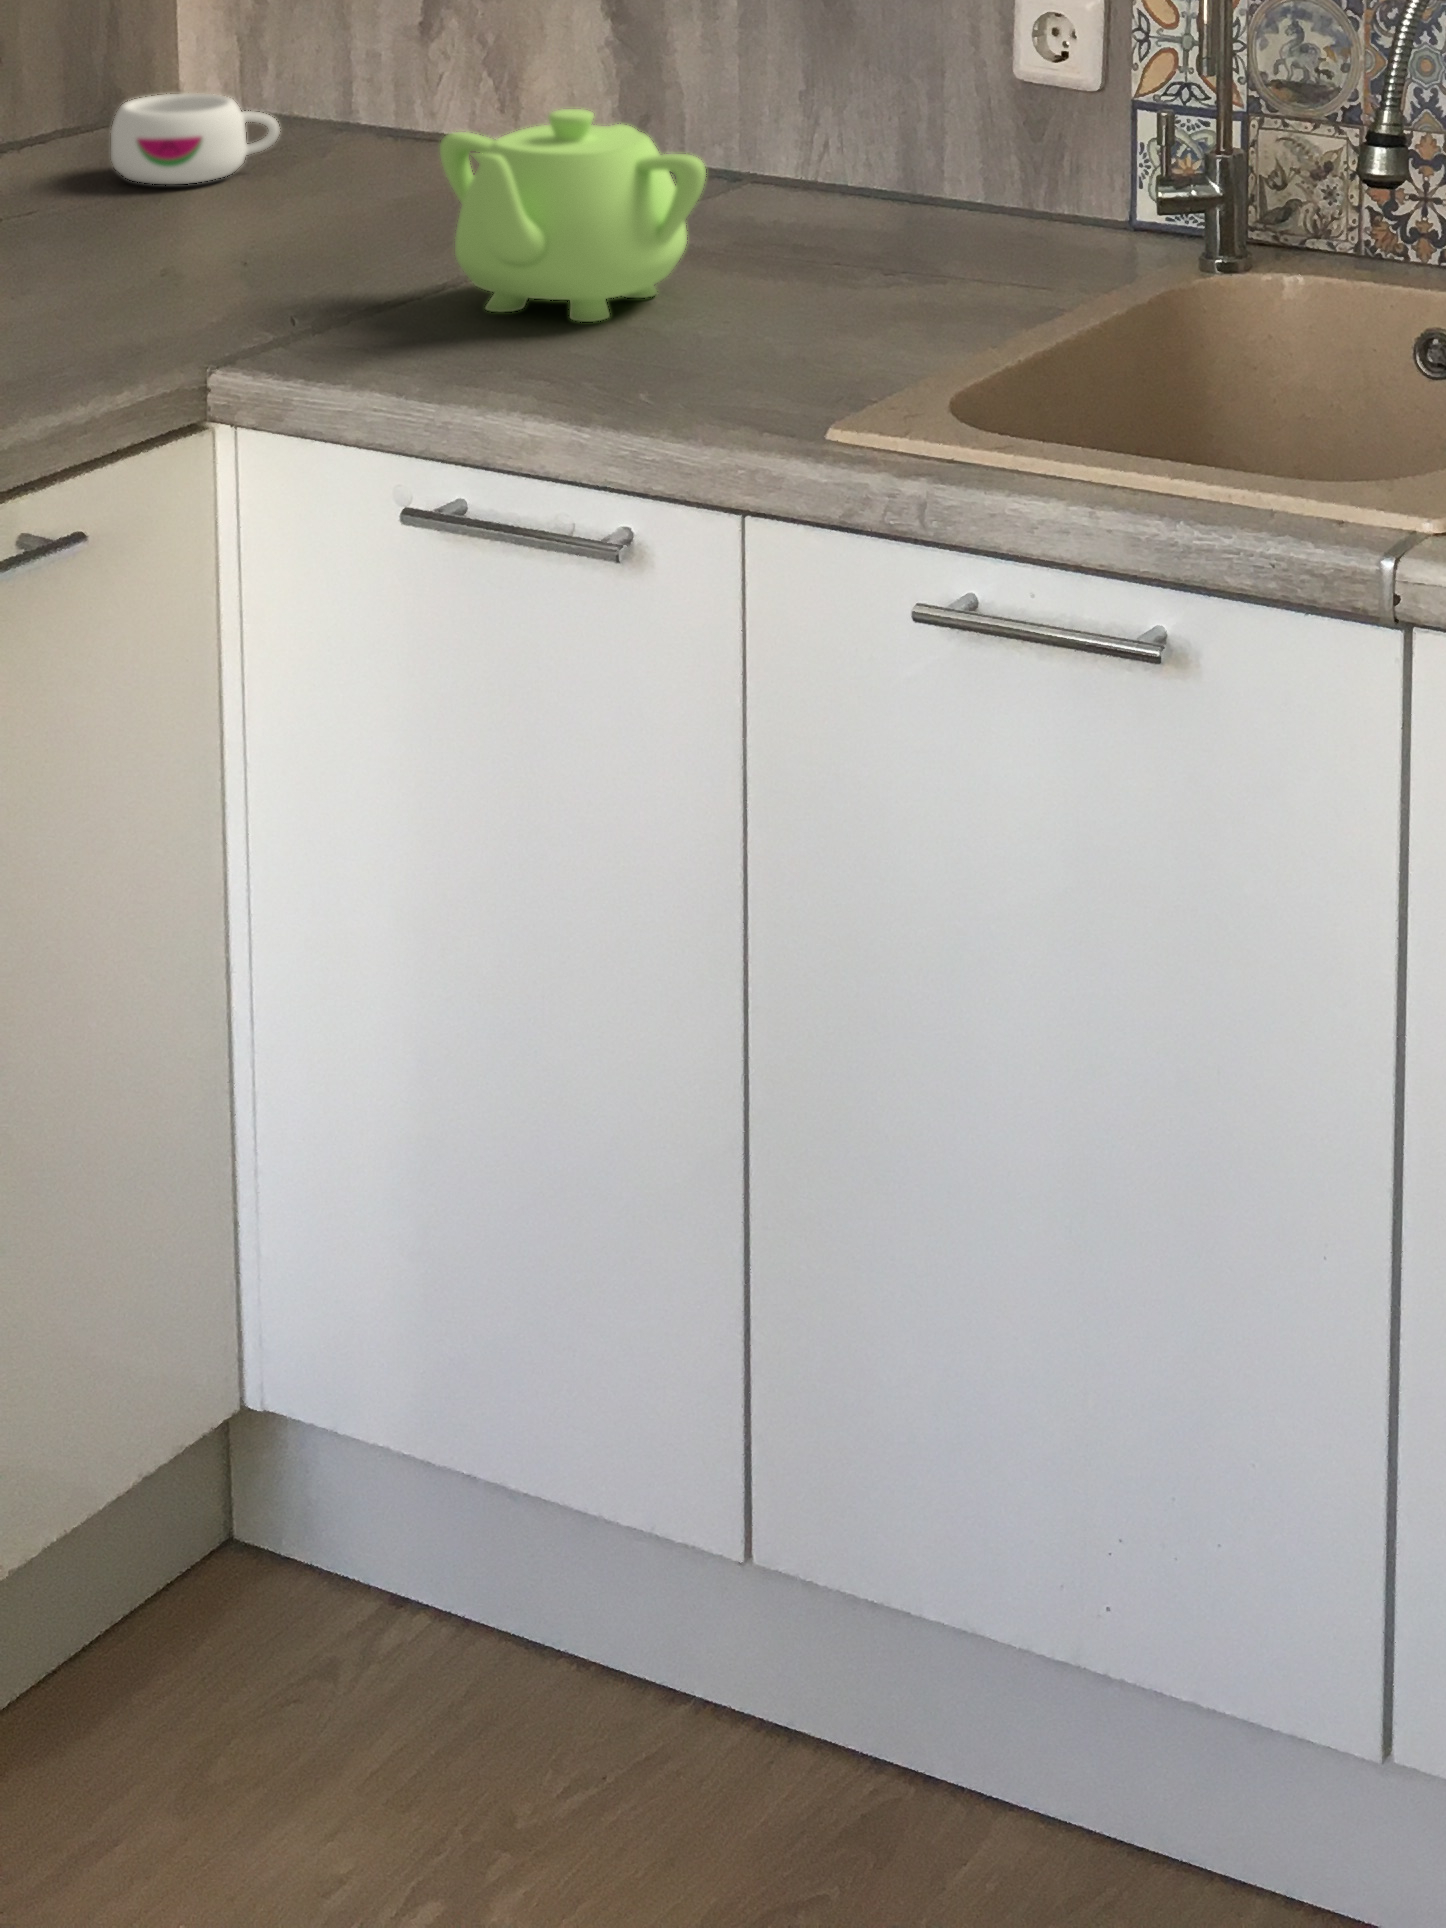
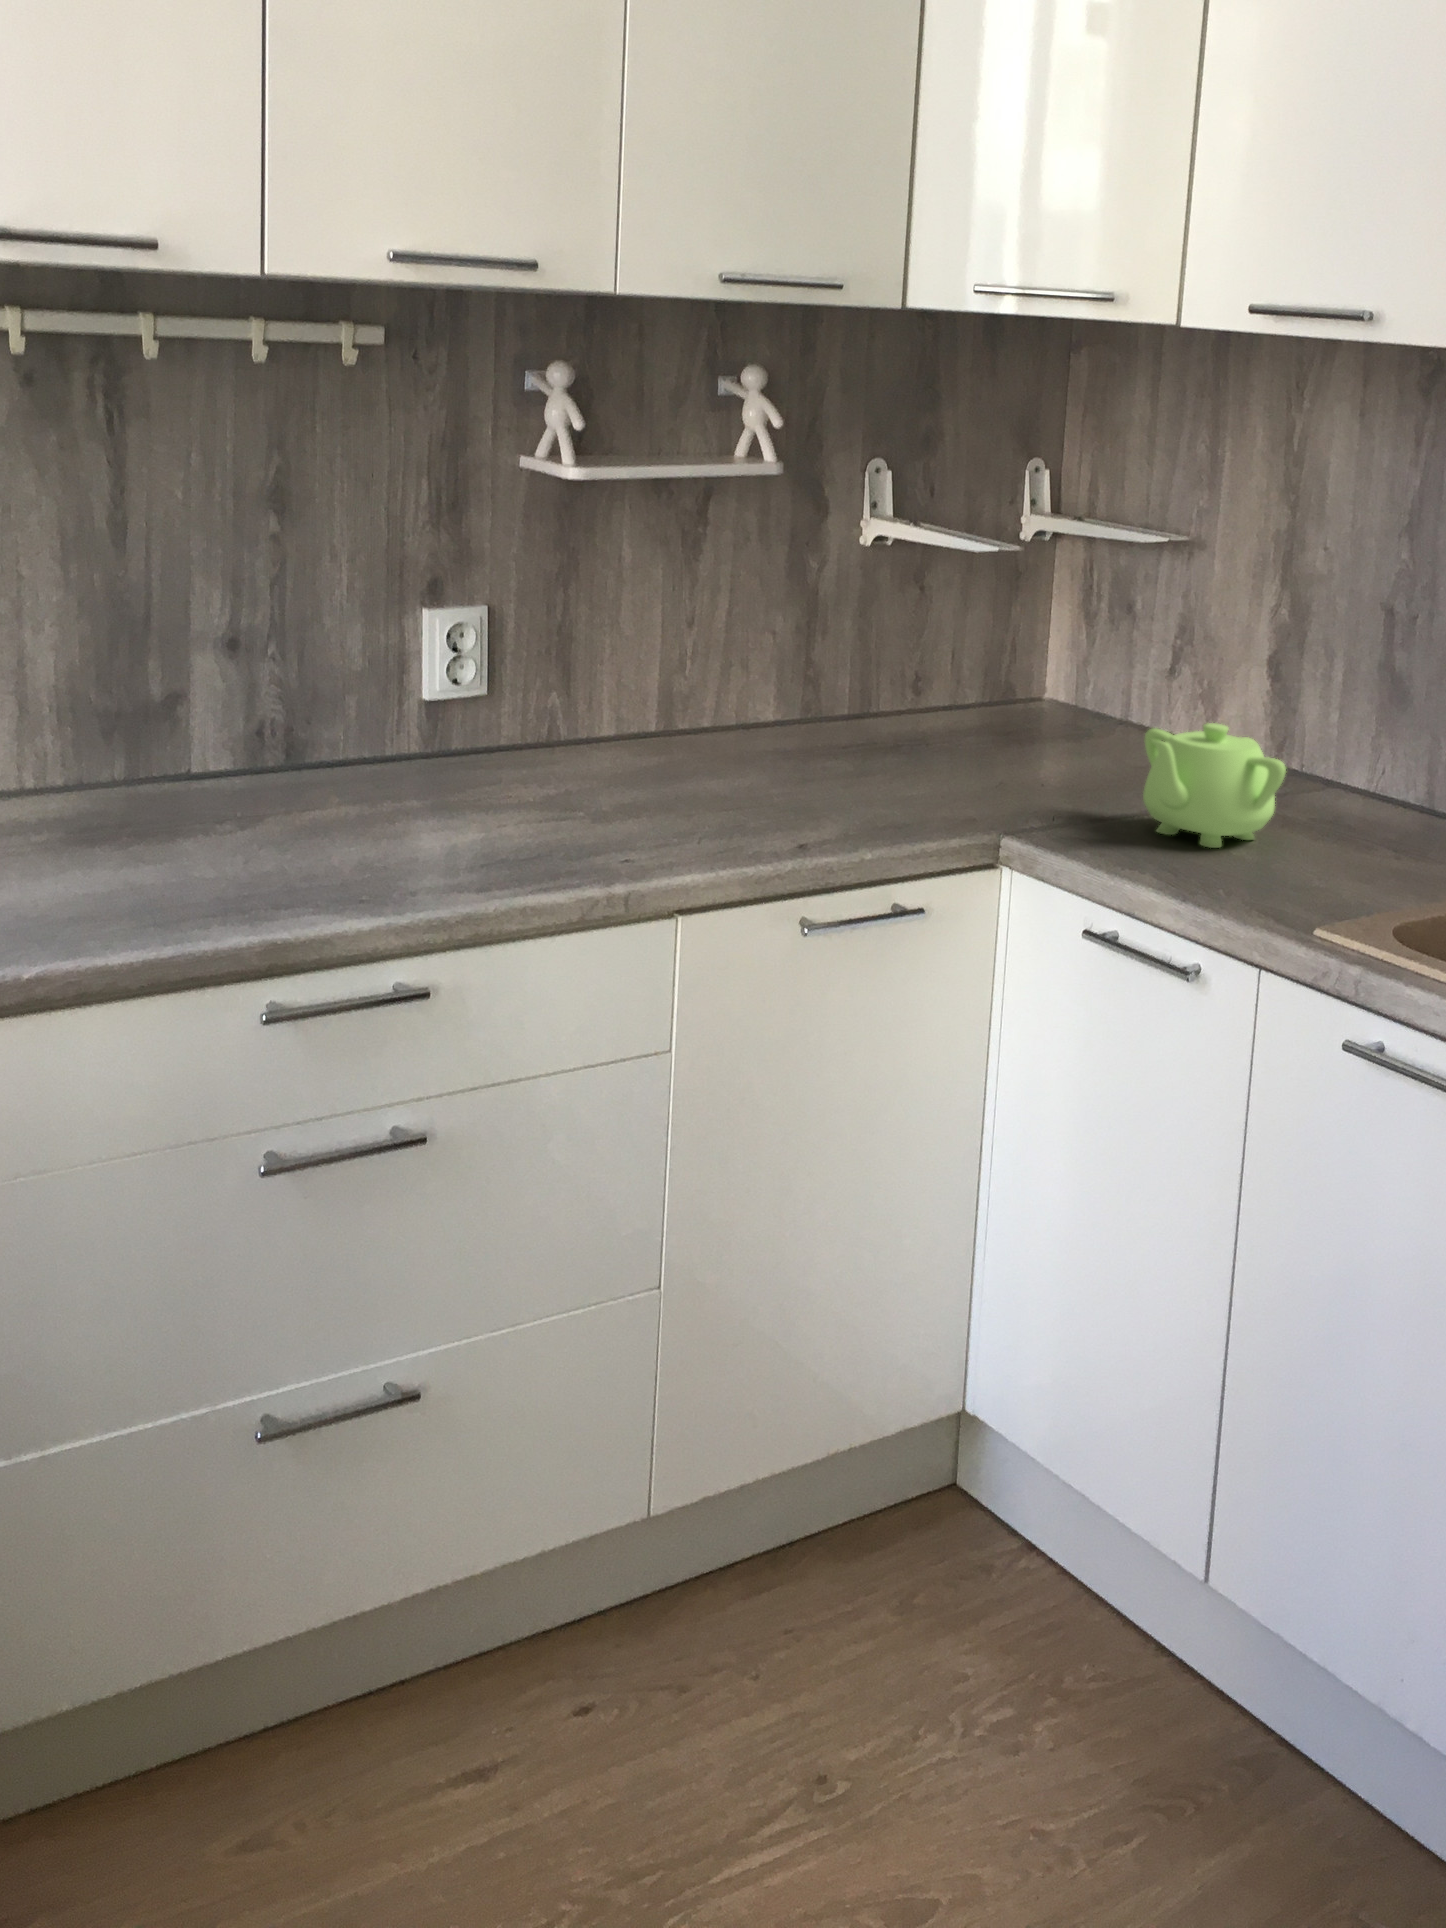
mug: present [111,93,279,184] -> none [994,690,1083,741]

